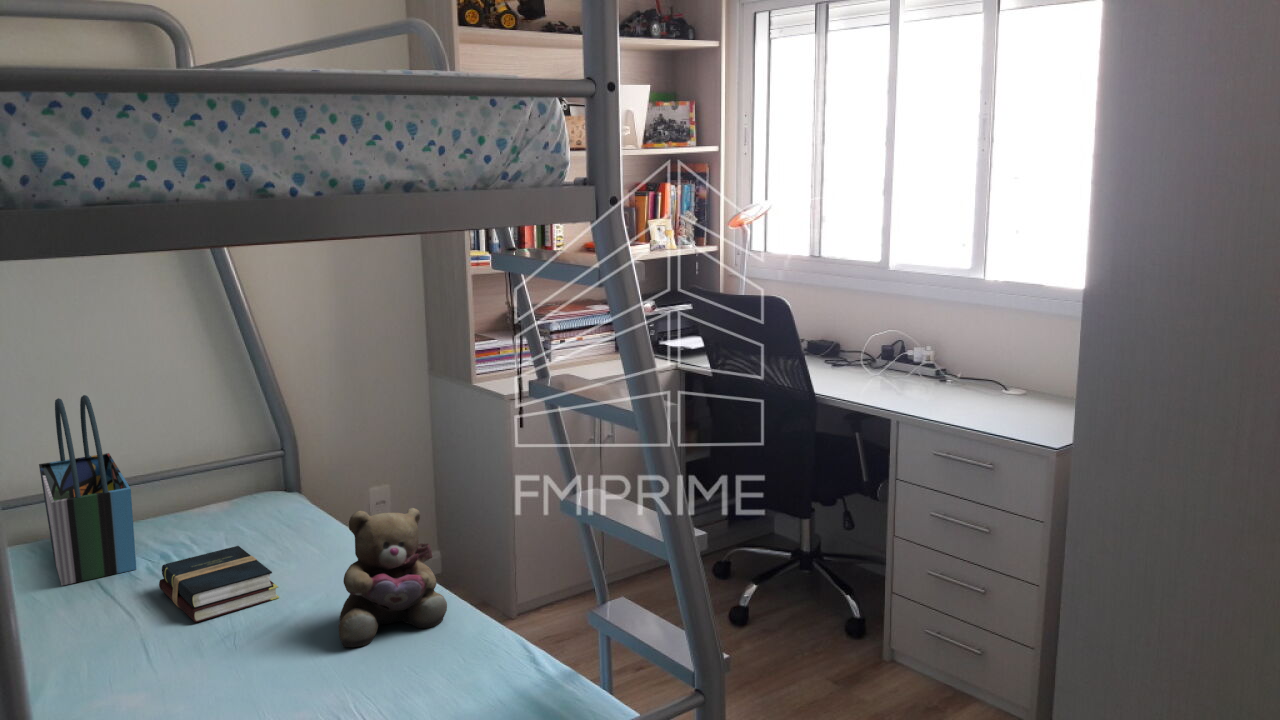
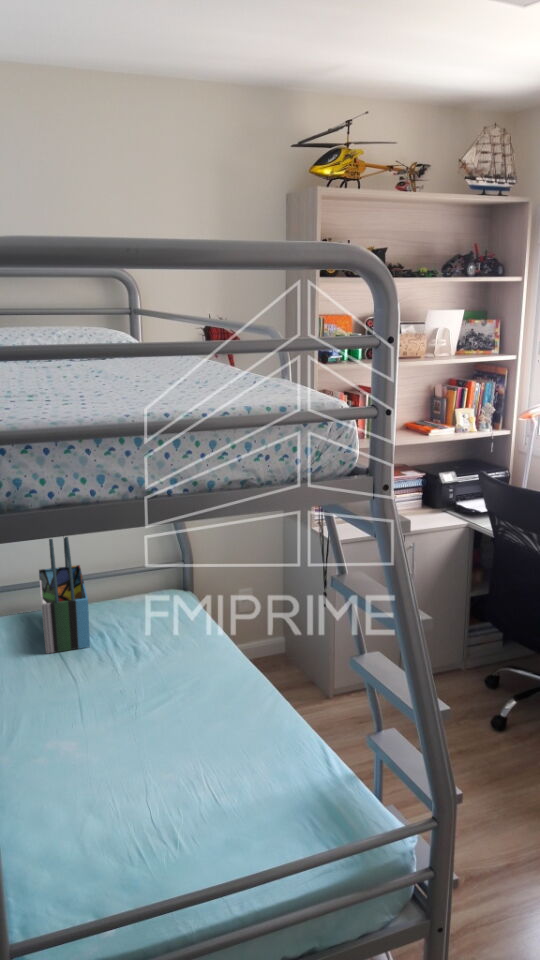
teddy bear: present [339,508,447,647] -> none [204,645,277,737]
hardback book: present [159,546,279,622] -> none [101,642,172,698]

